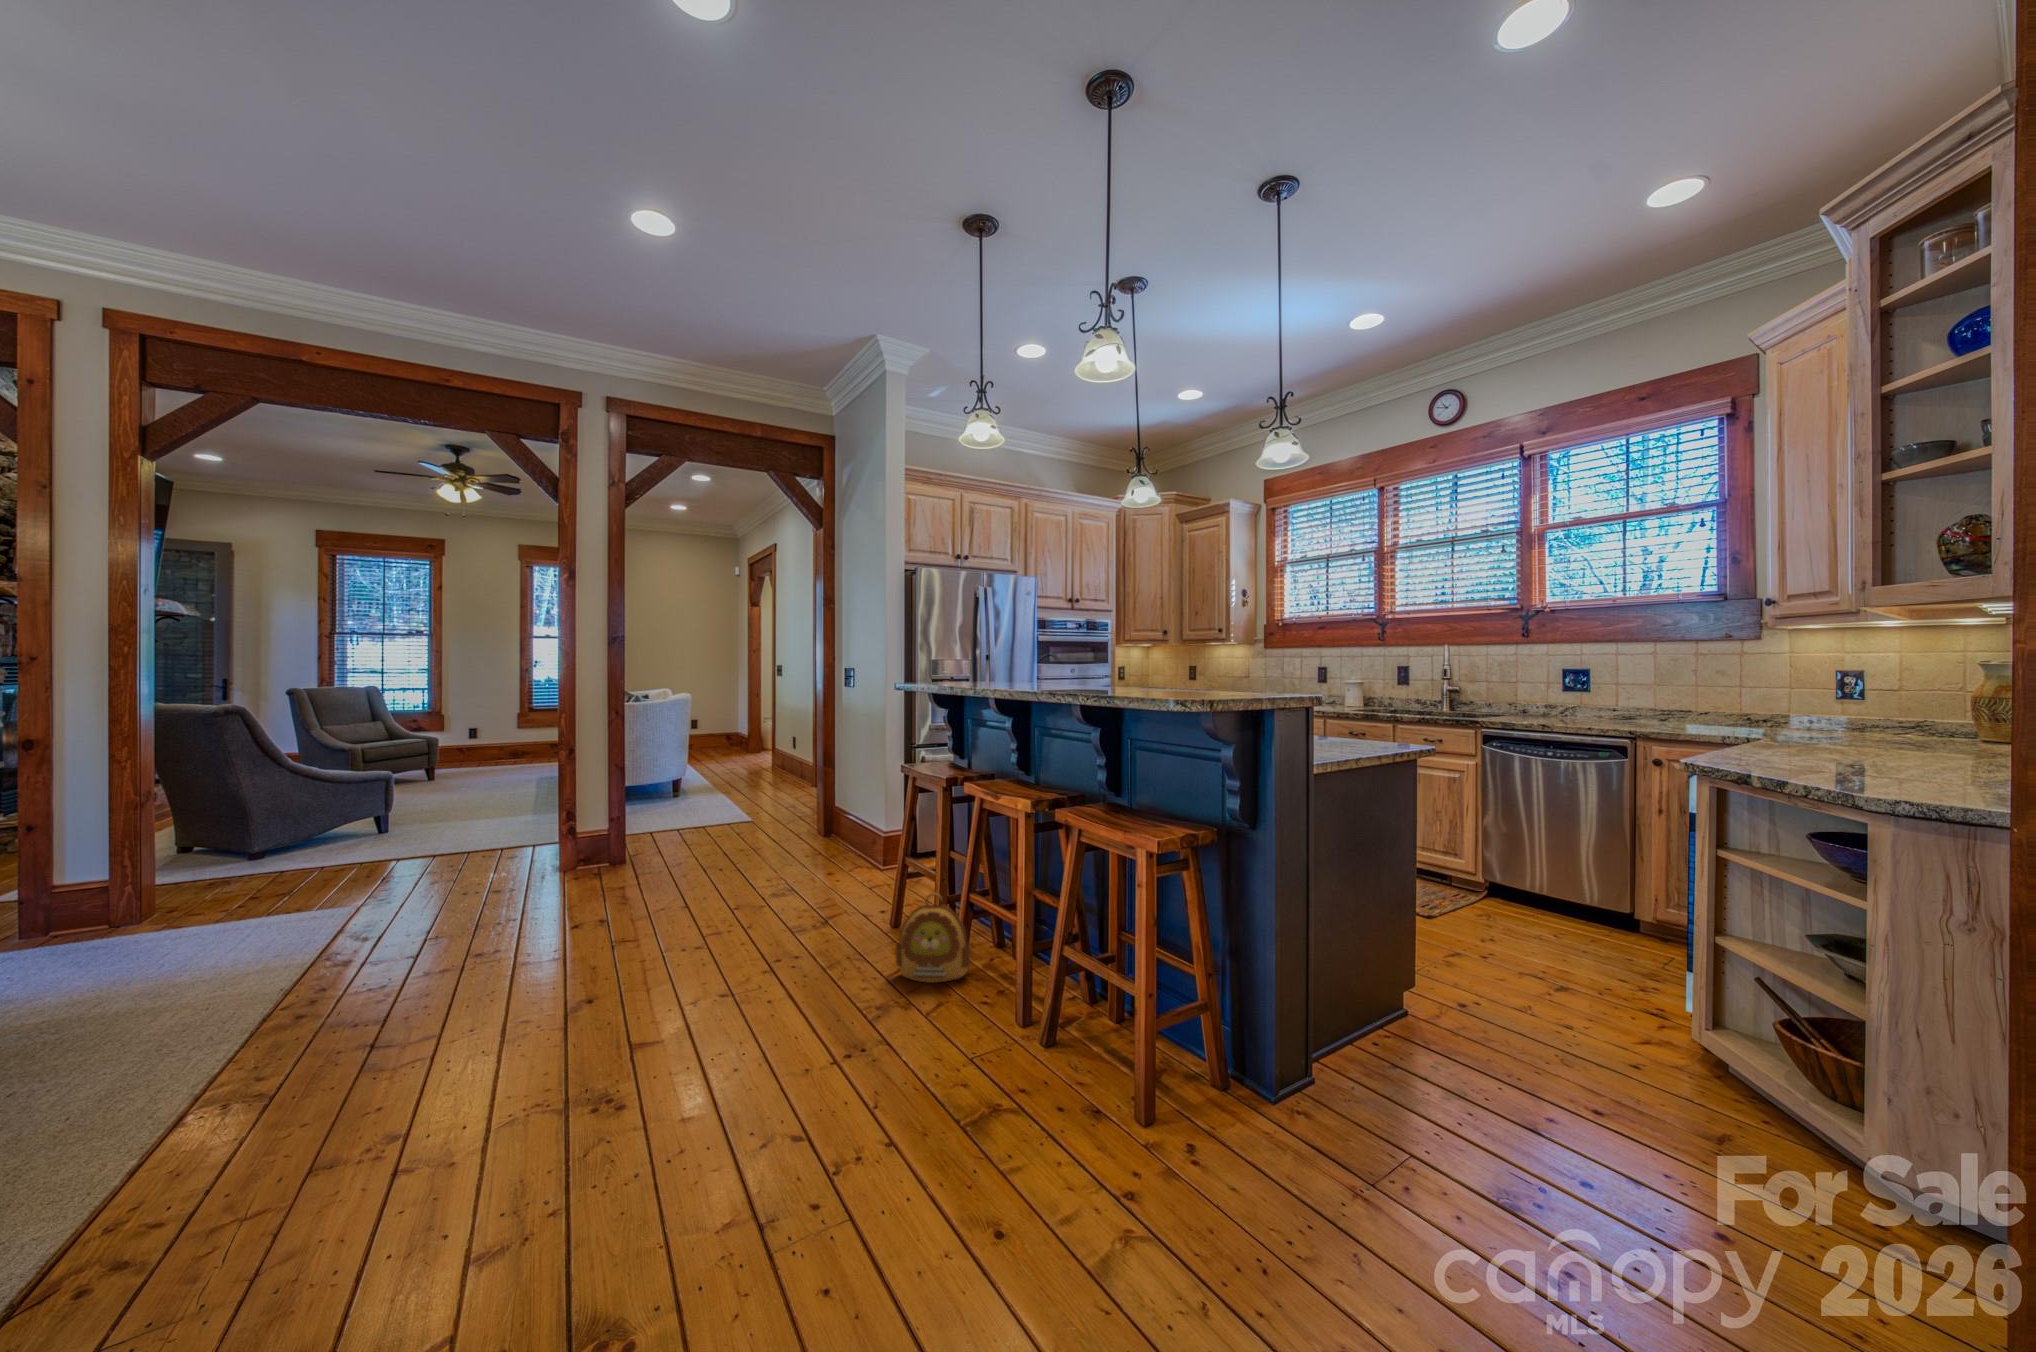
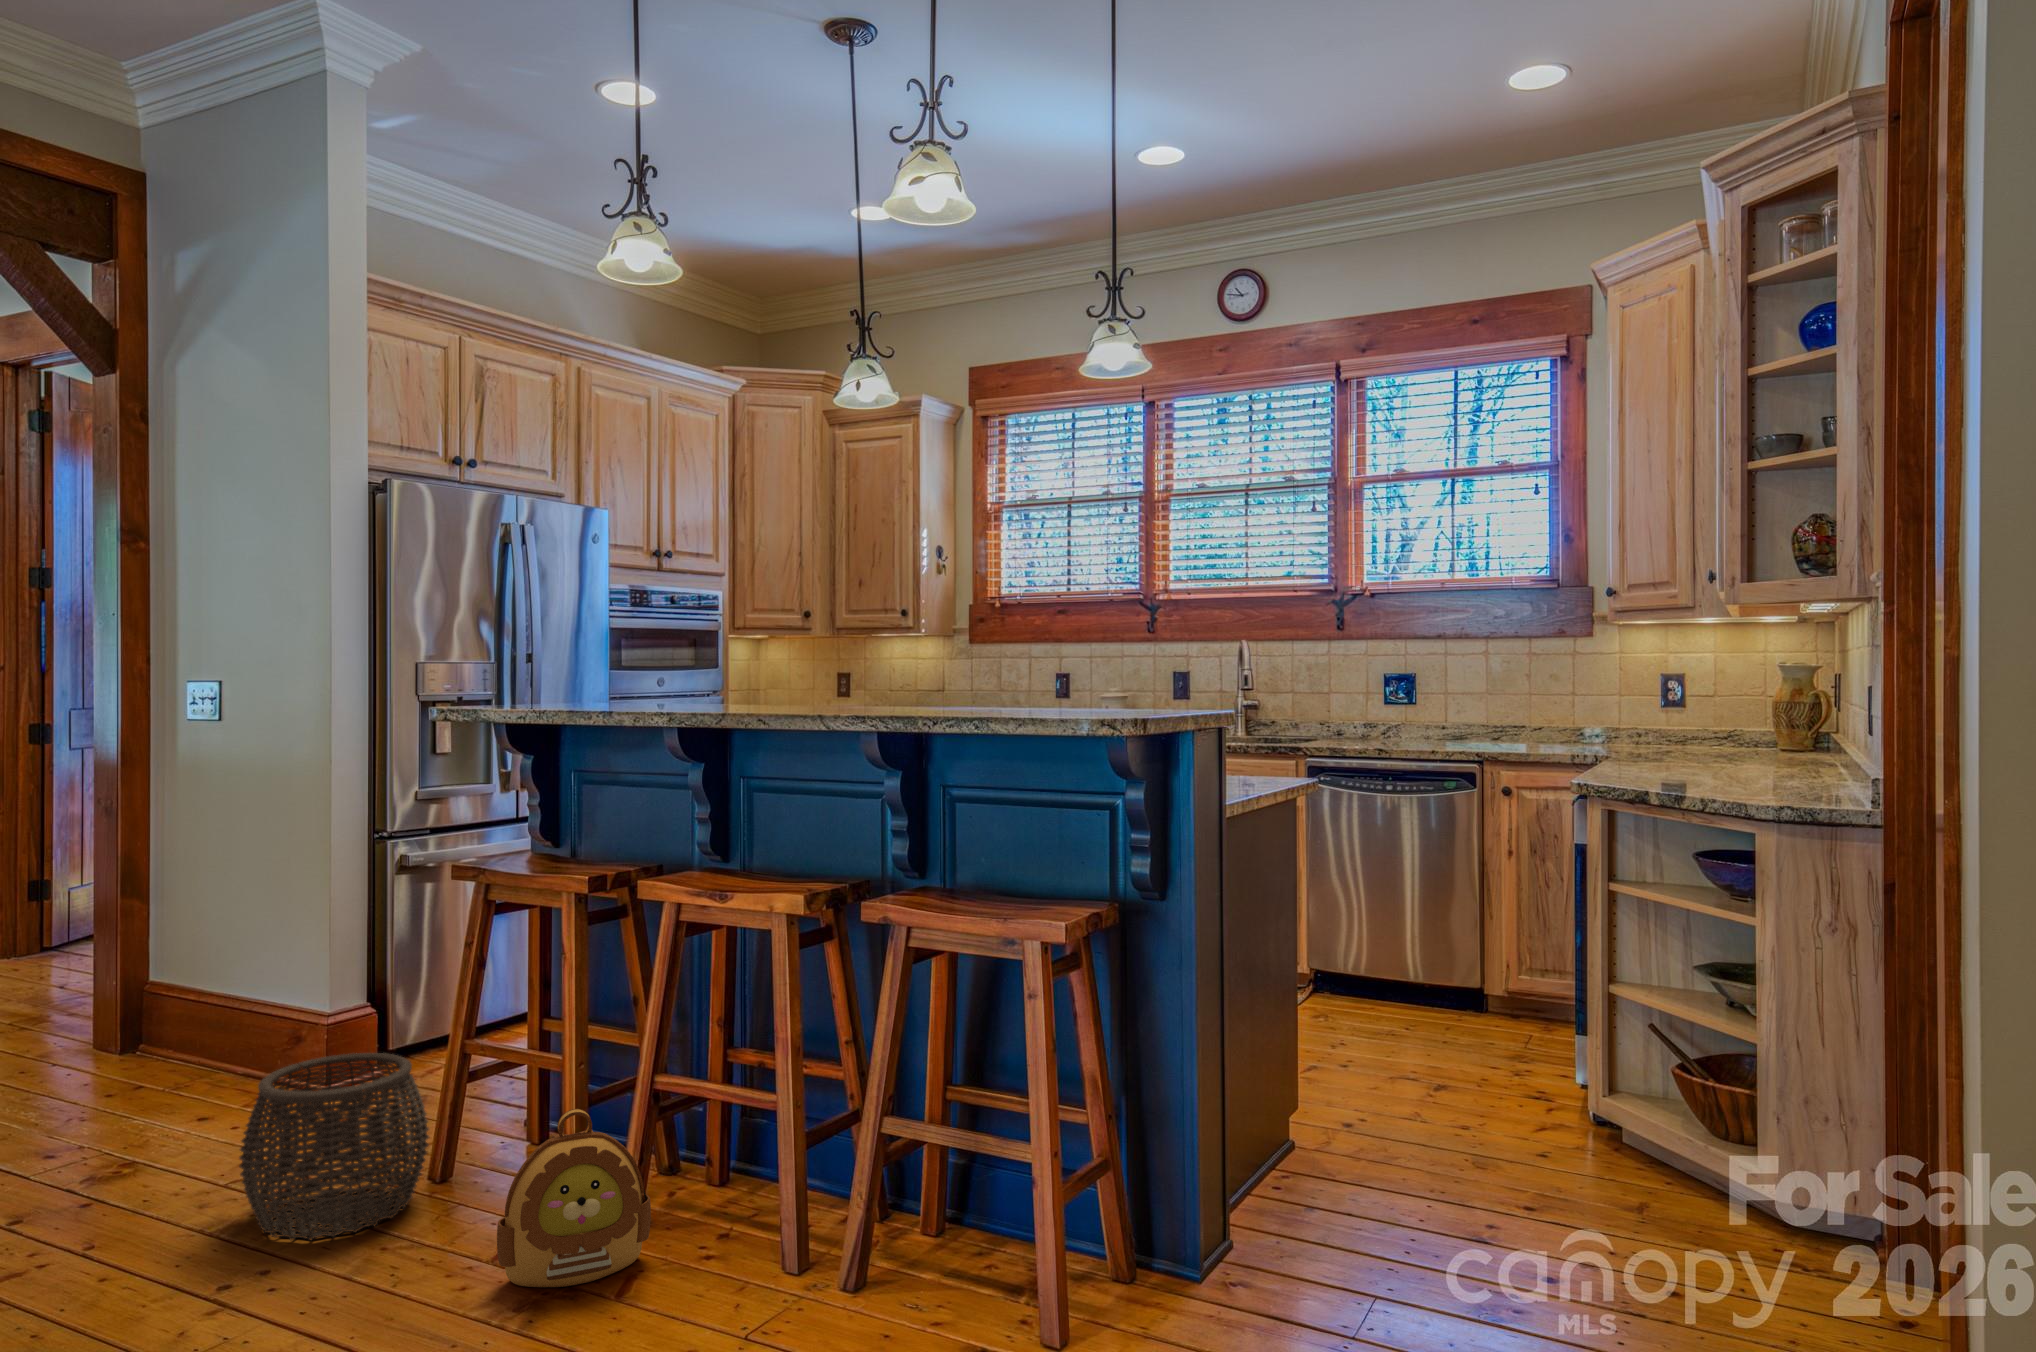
woven basket: none [811,853,893,940] -> present [239,1053,429,1240]

